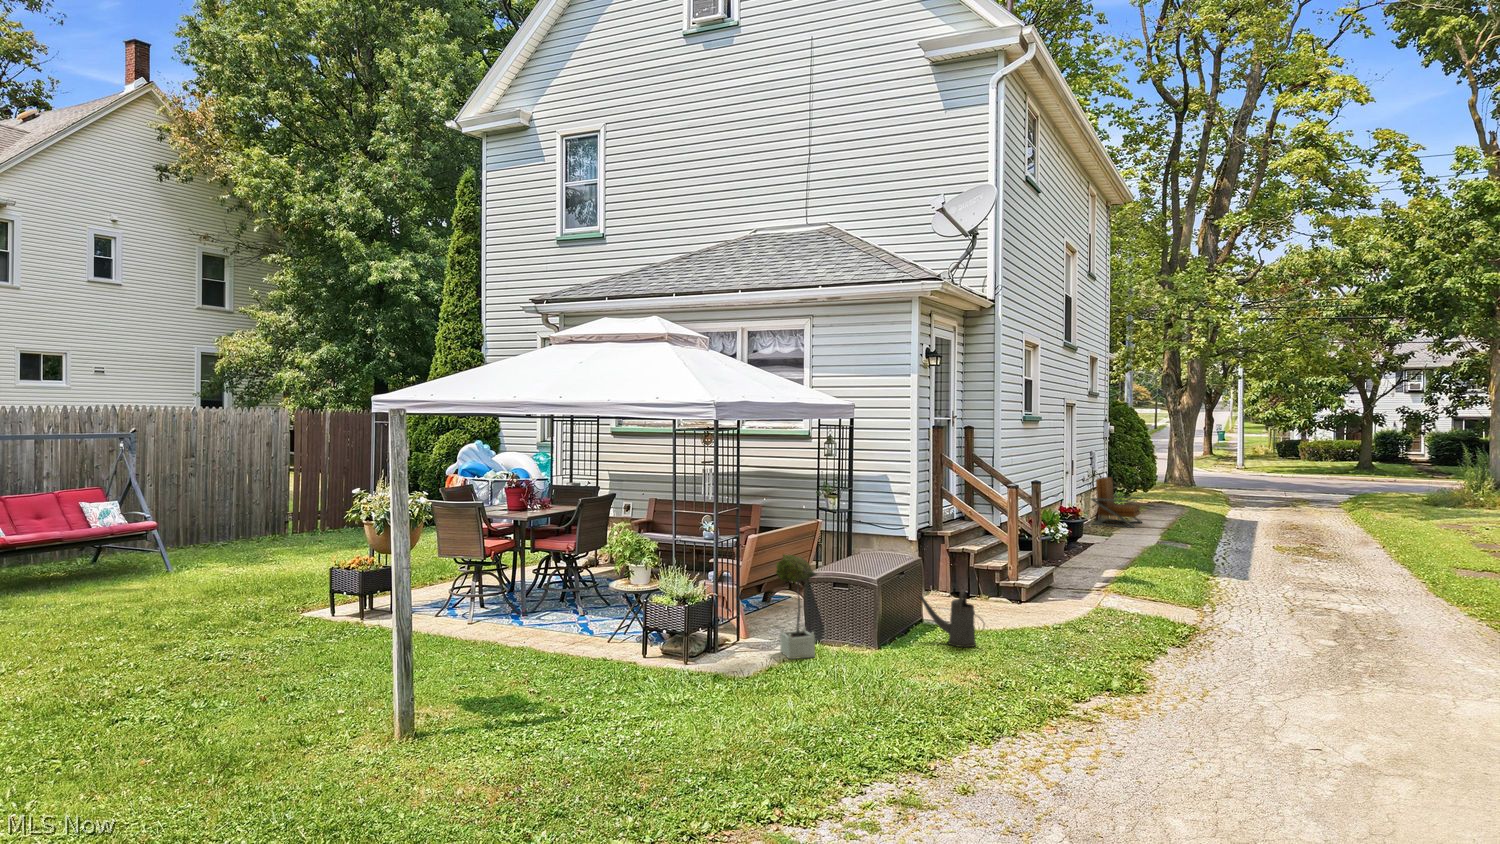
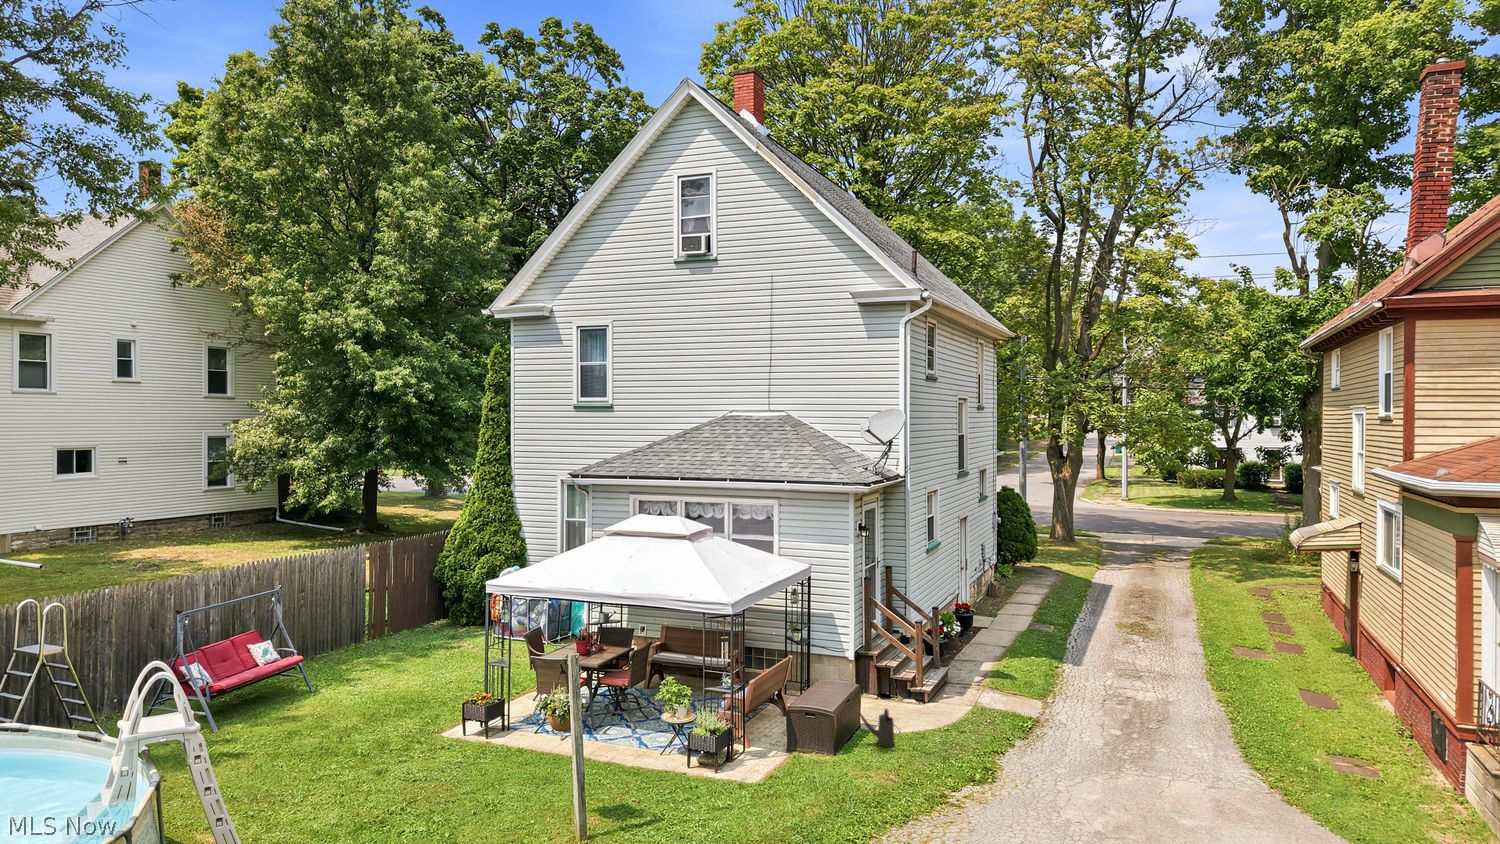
lounge chair: present [1091,477,1142,528] -> none [979,565,1018,607]
potted tree: present [776,554,816,659] -> none [768,694,794,764]

